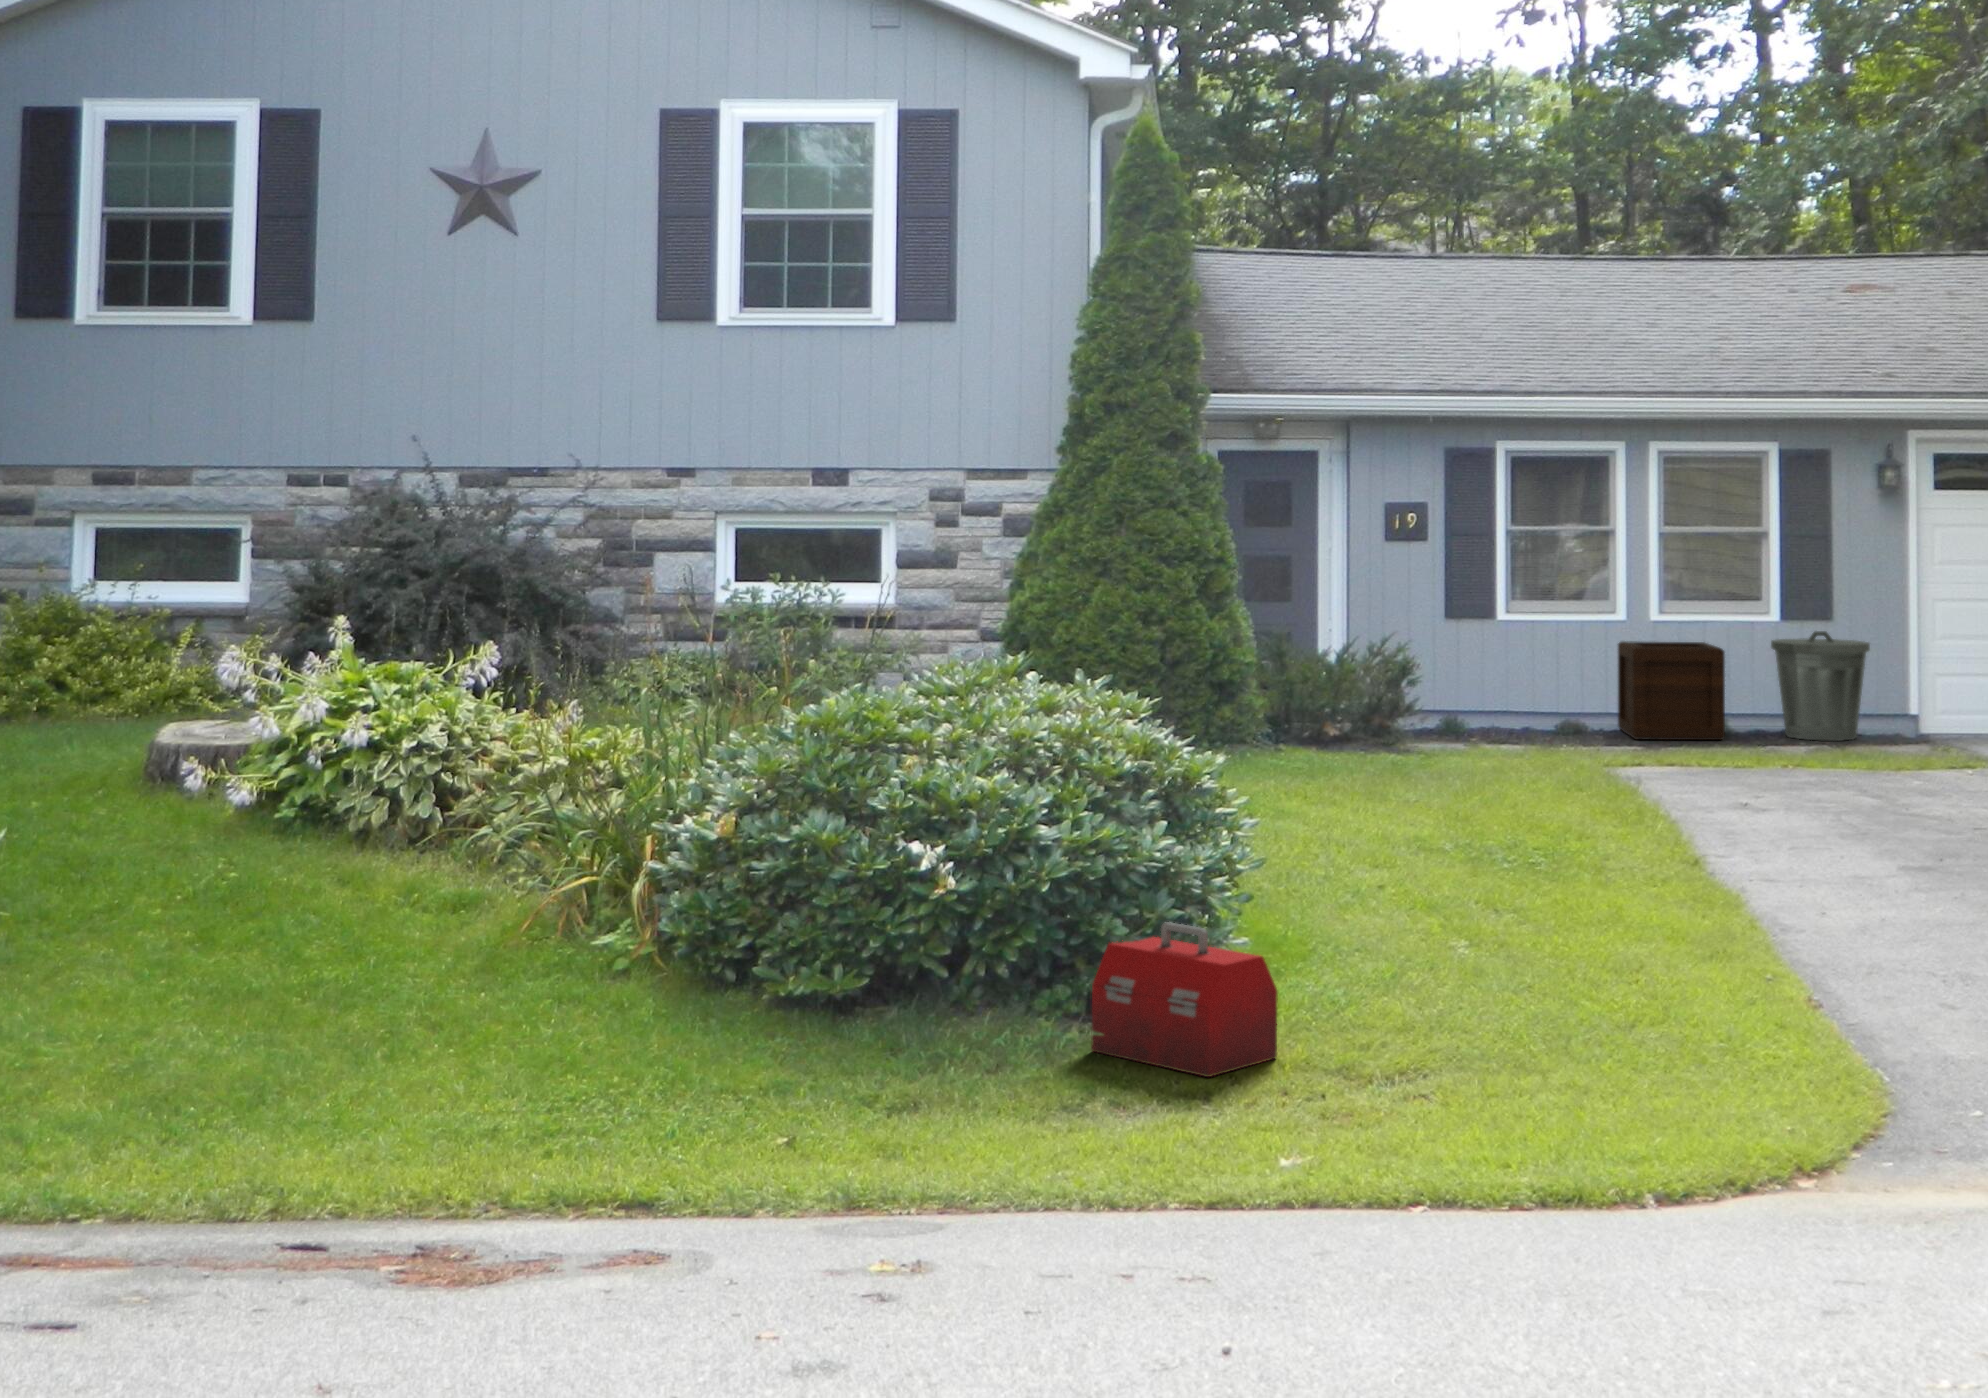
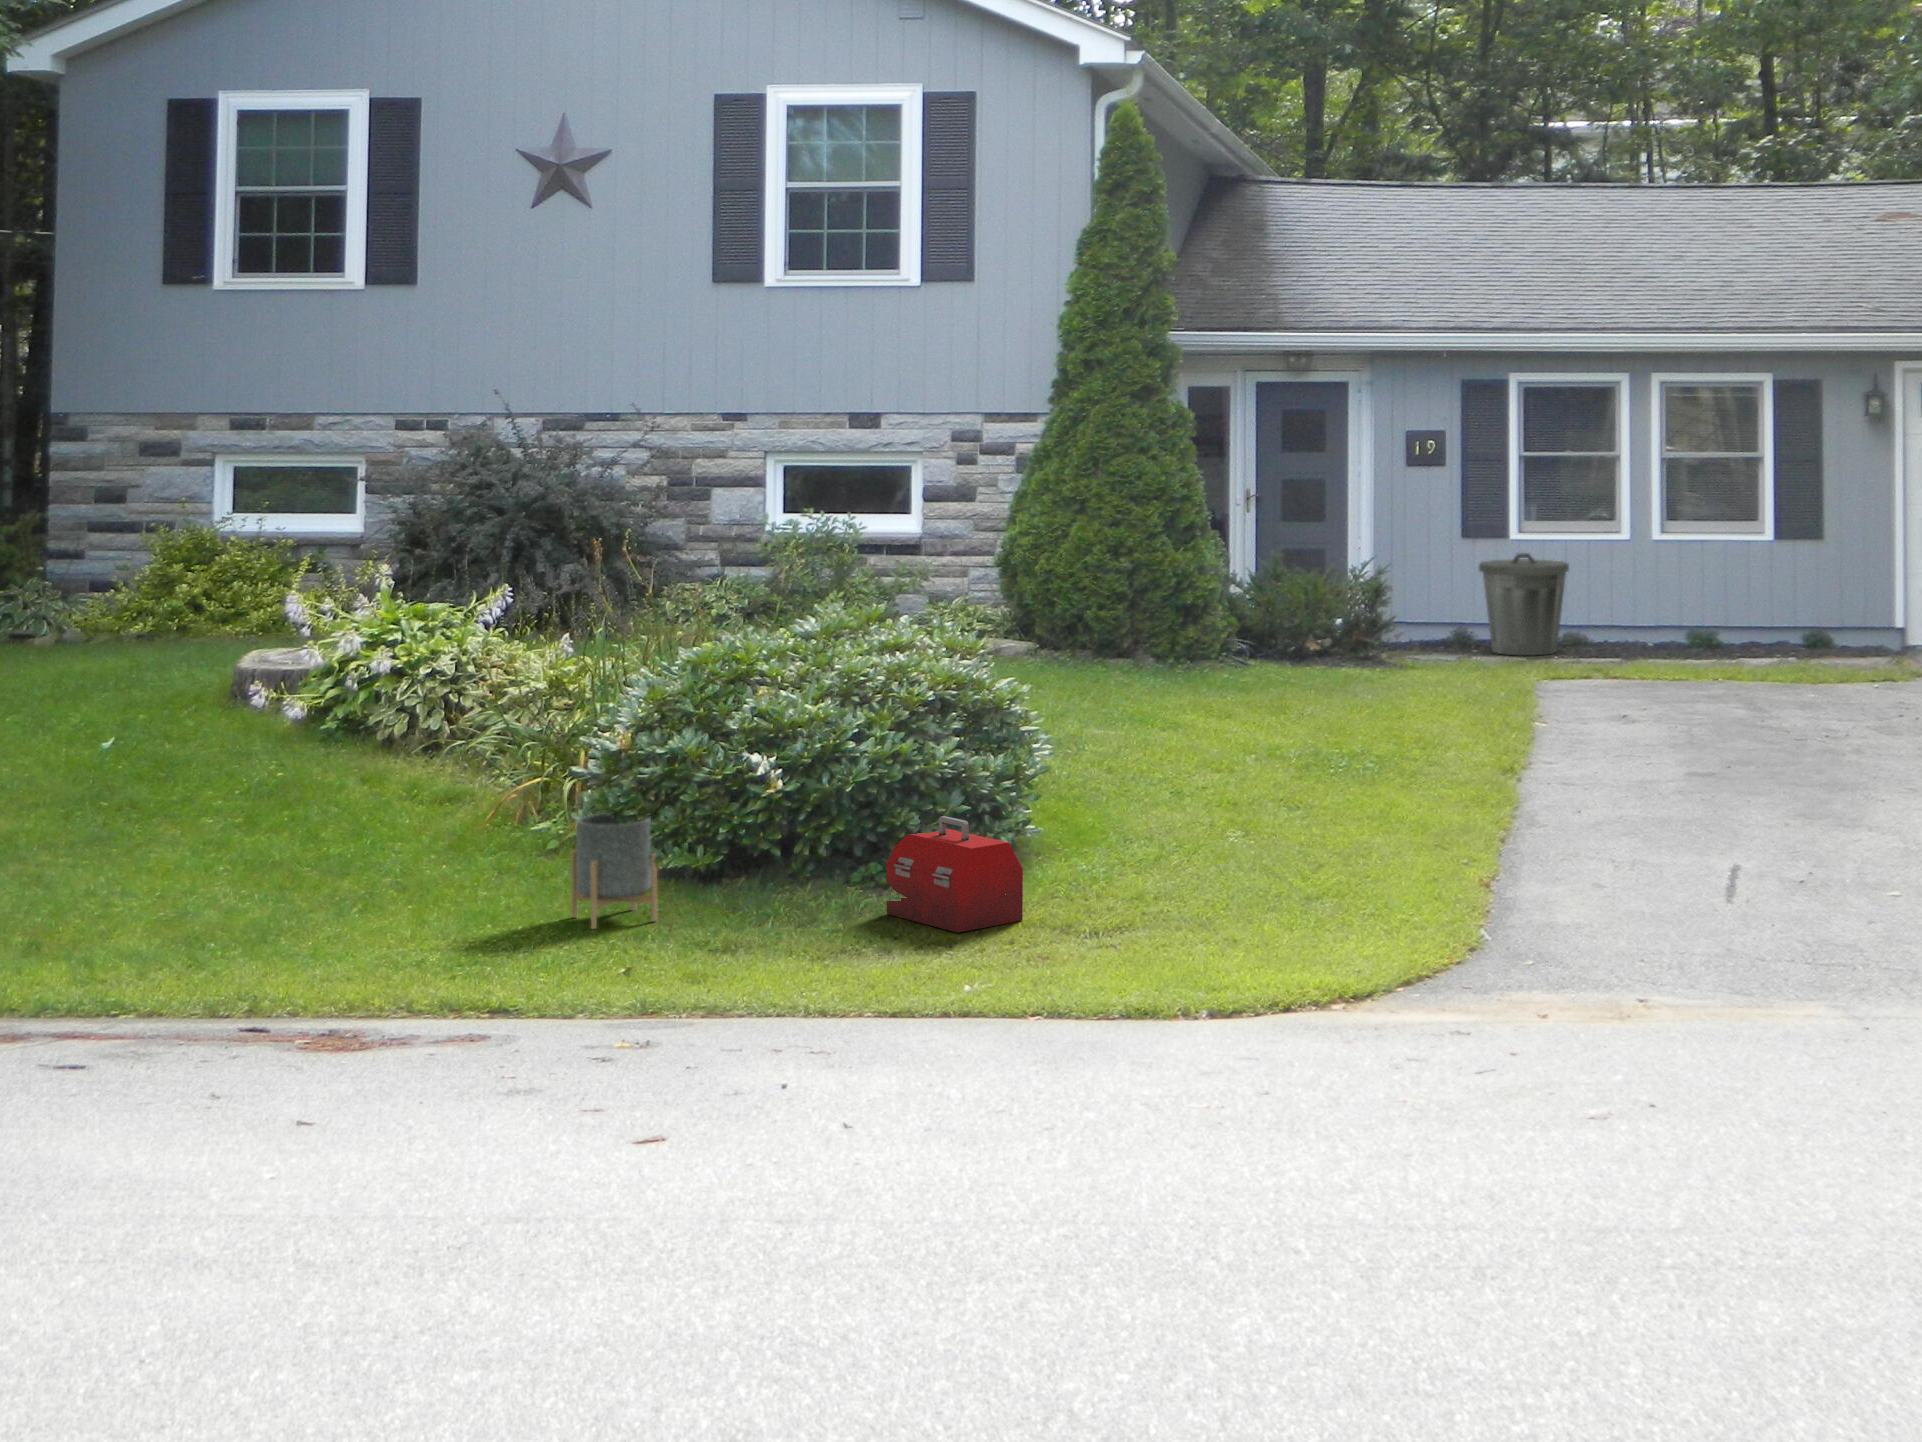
trash can: present [1771,631,1870,741] -> present [1479,553,1569,655]
wooden crate: present [1618,641,1725,740] -> none [1615,563,1703,656]
planter: none [675,921,796,1079] -> present [571,813,657,929]

